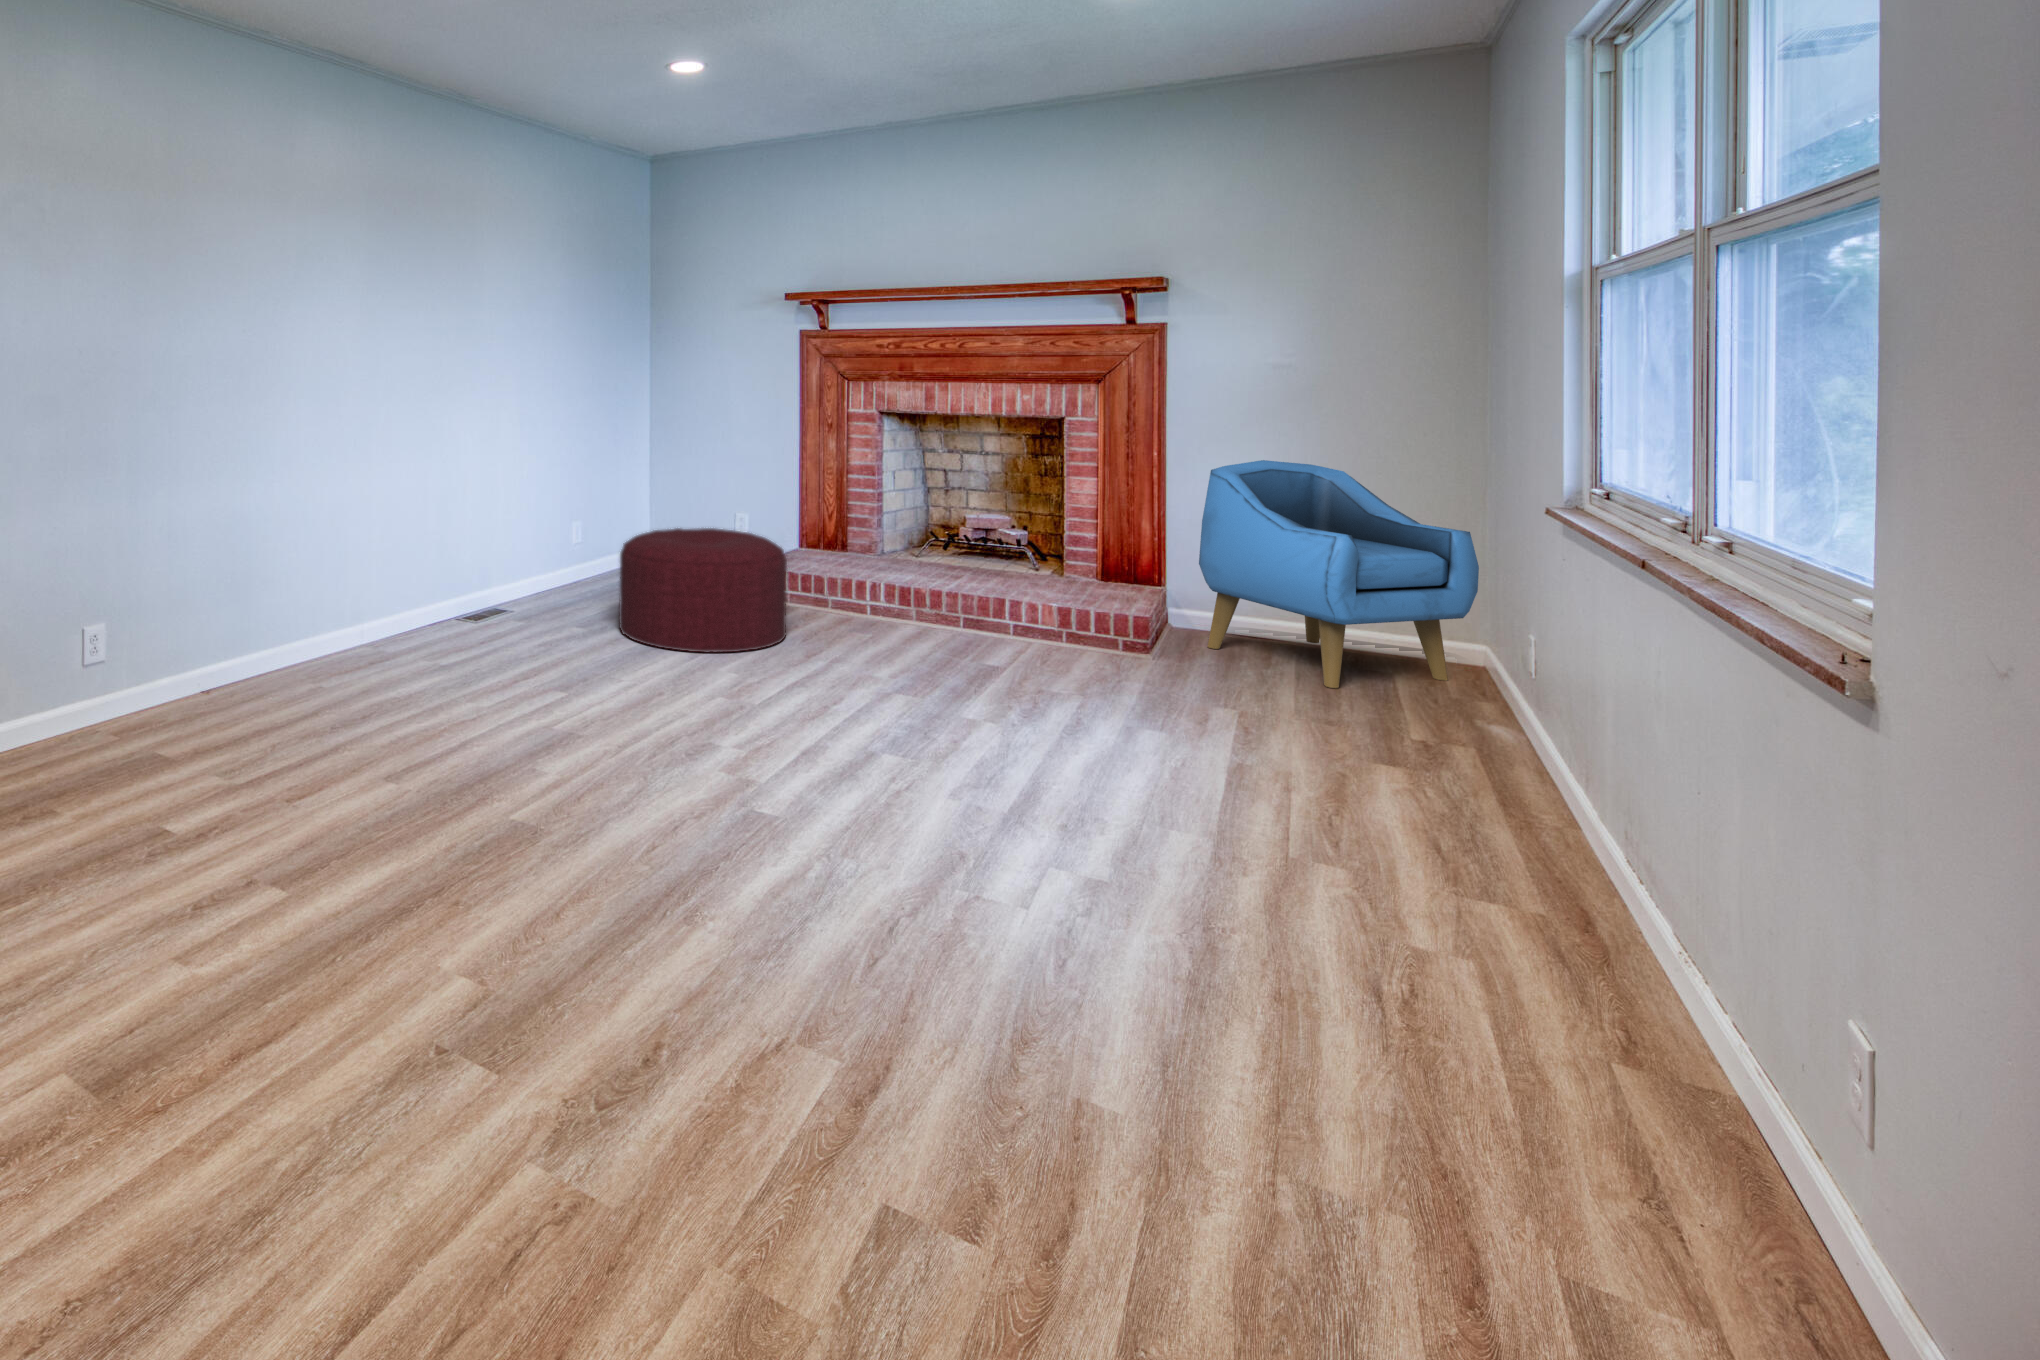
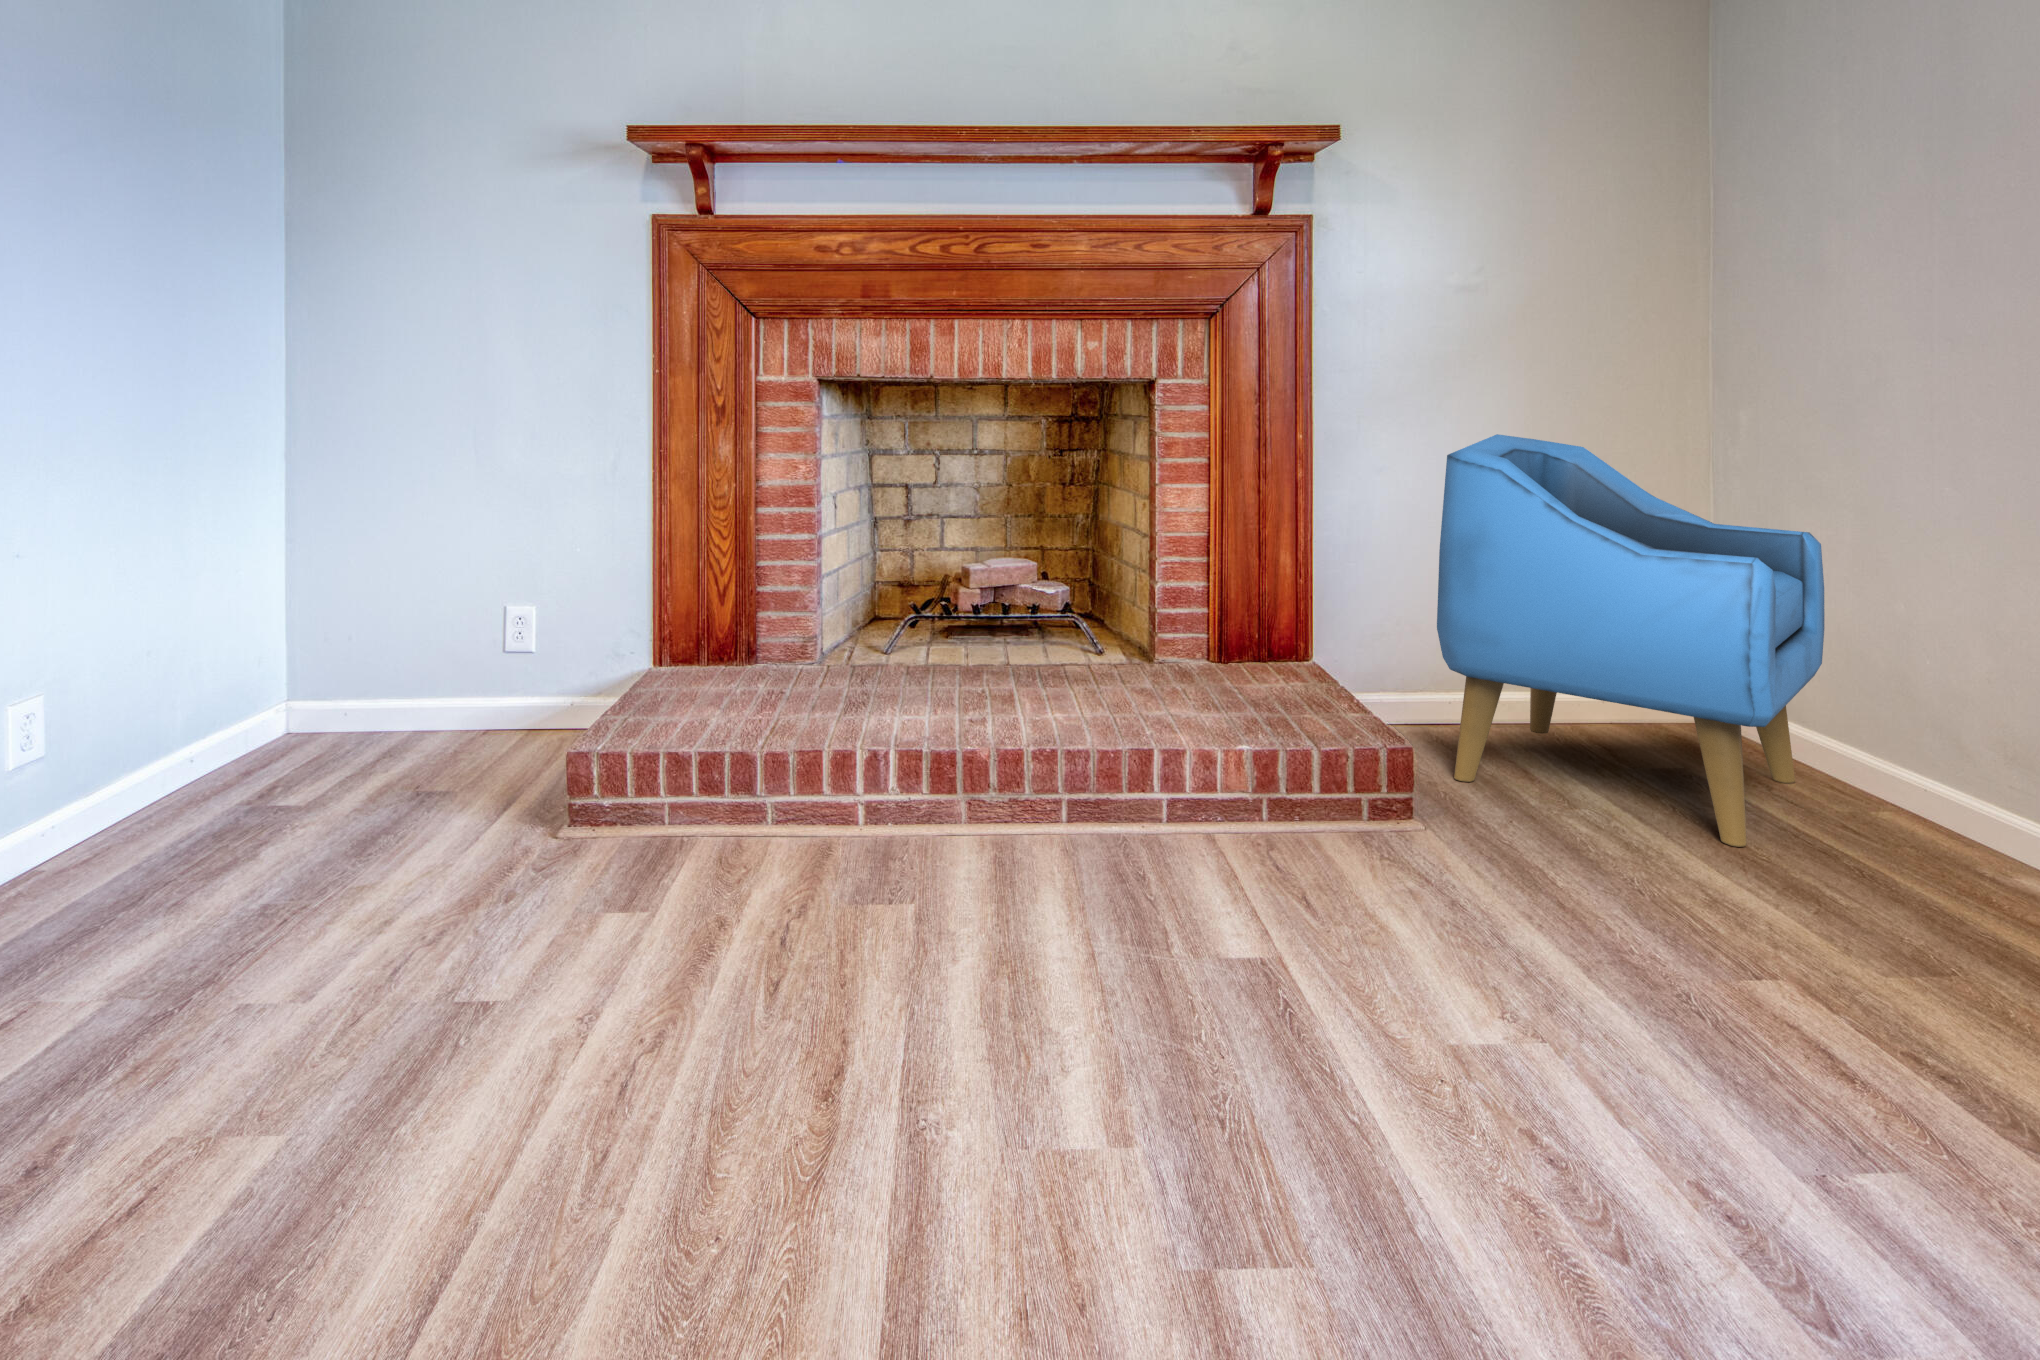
ottoman: present [619,528,787,653] -> none [171,685,721,1180]

